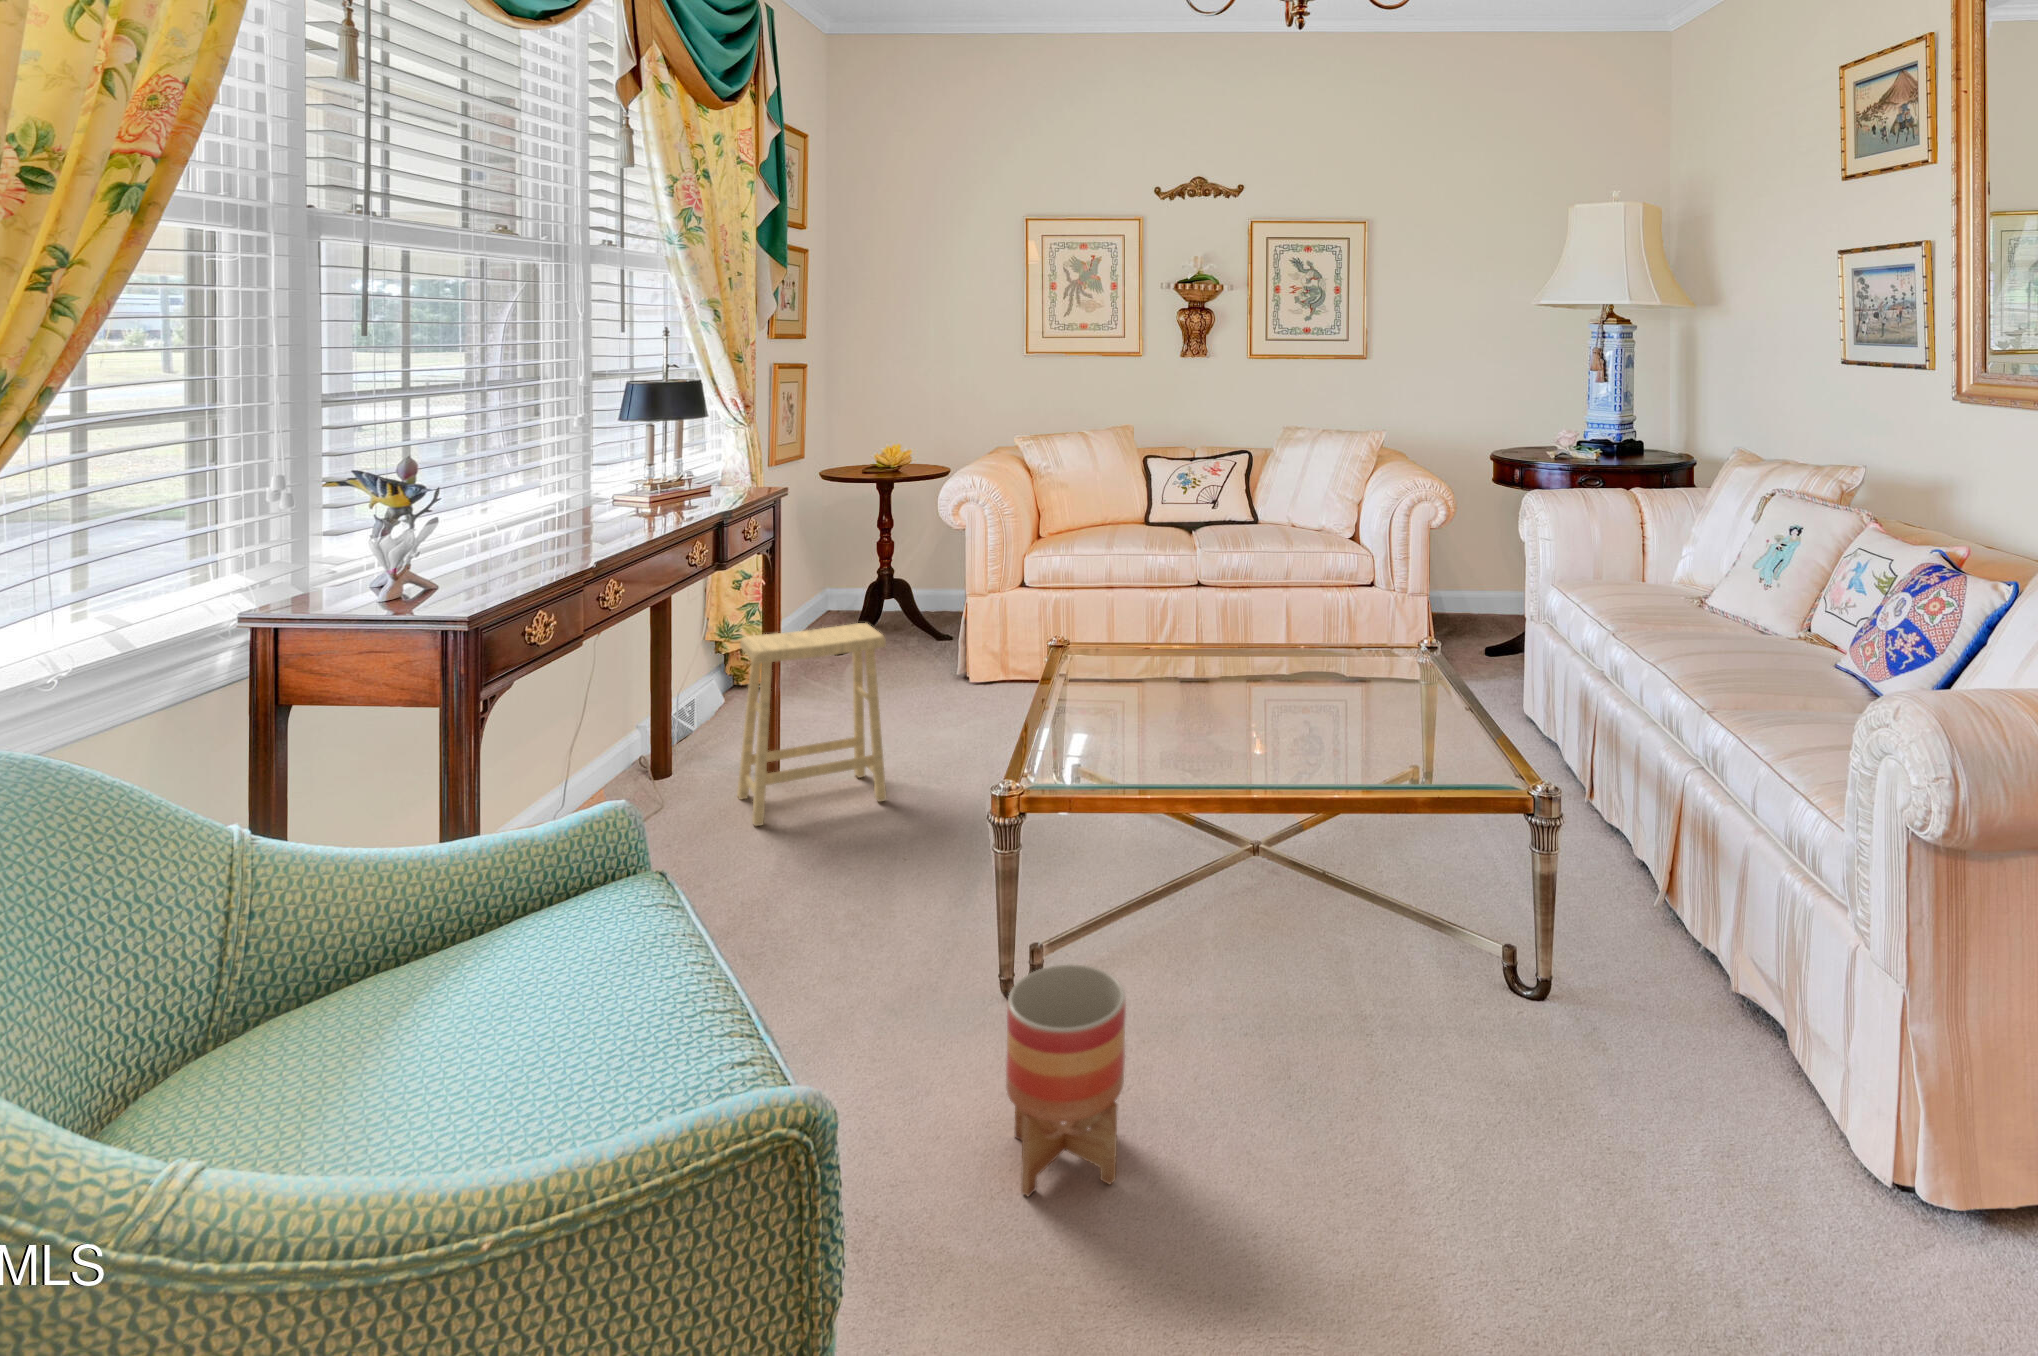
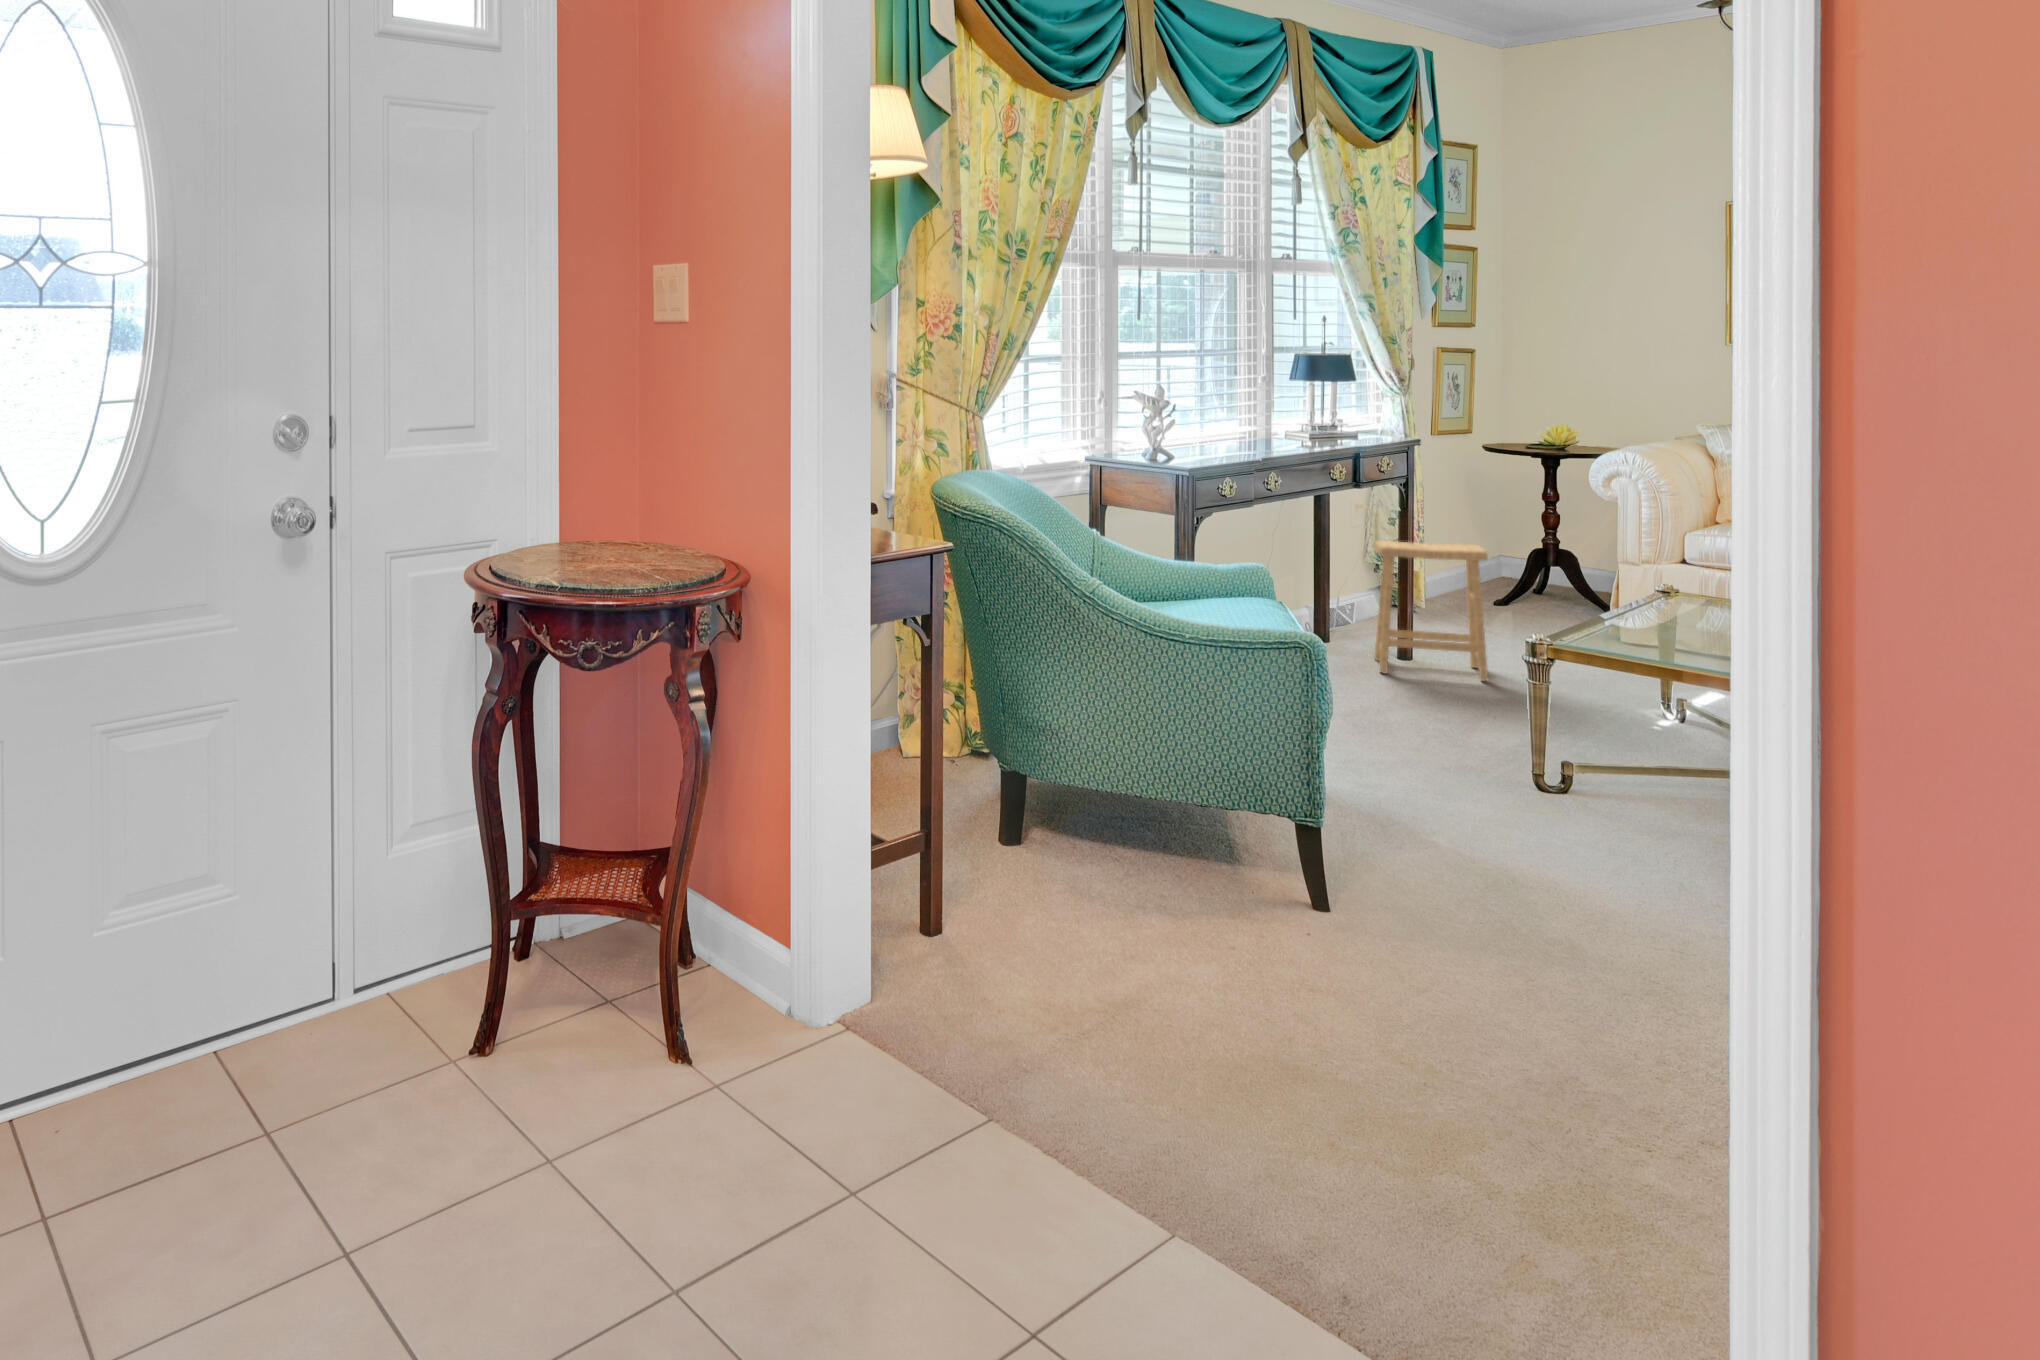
planter: present [1006,964,1126,1196] -> none [1473,712,1557,841]

